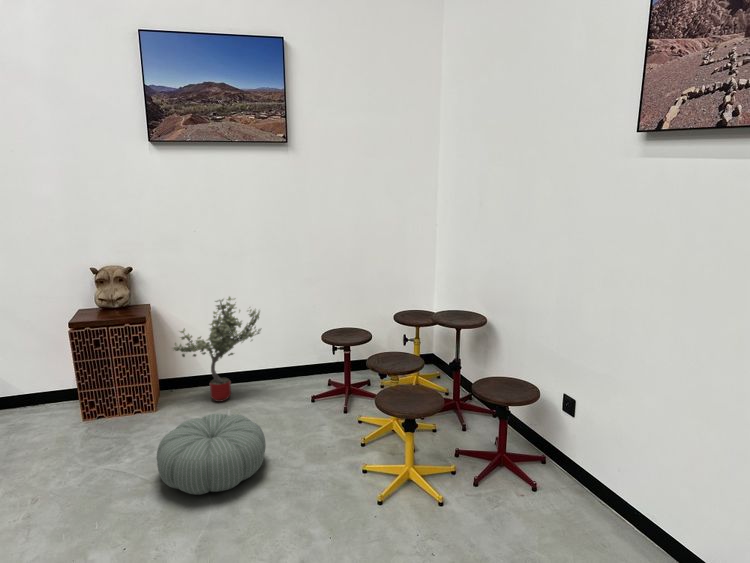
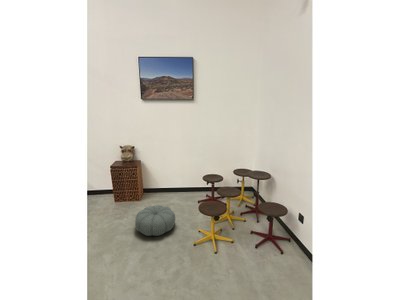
potted tree: present [173,297,261,402] -> none [146,159,180,199]

